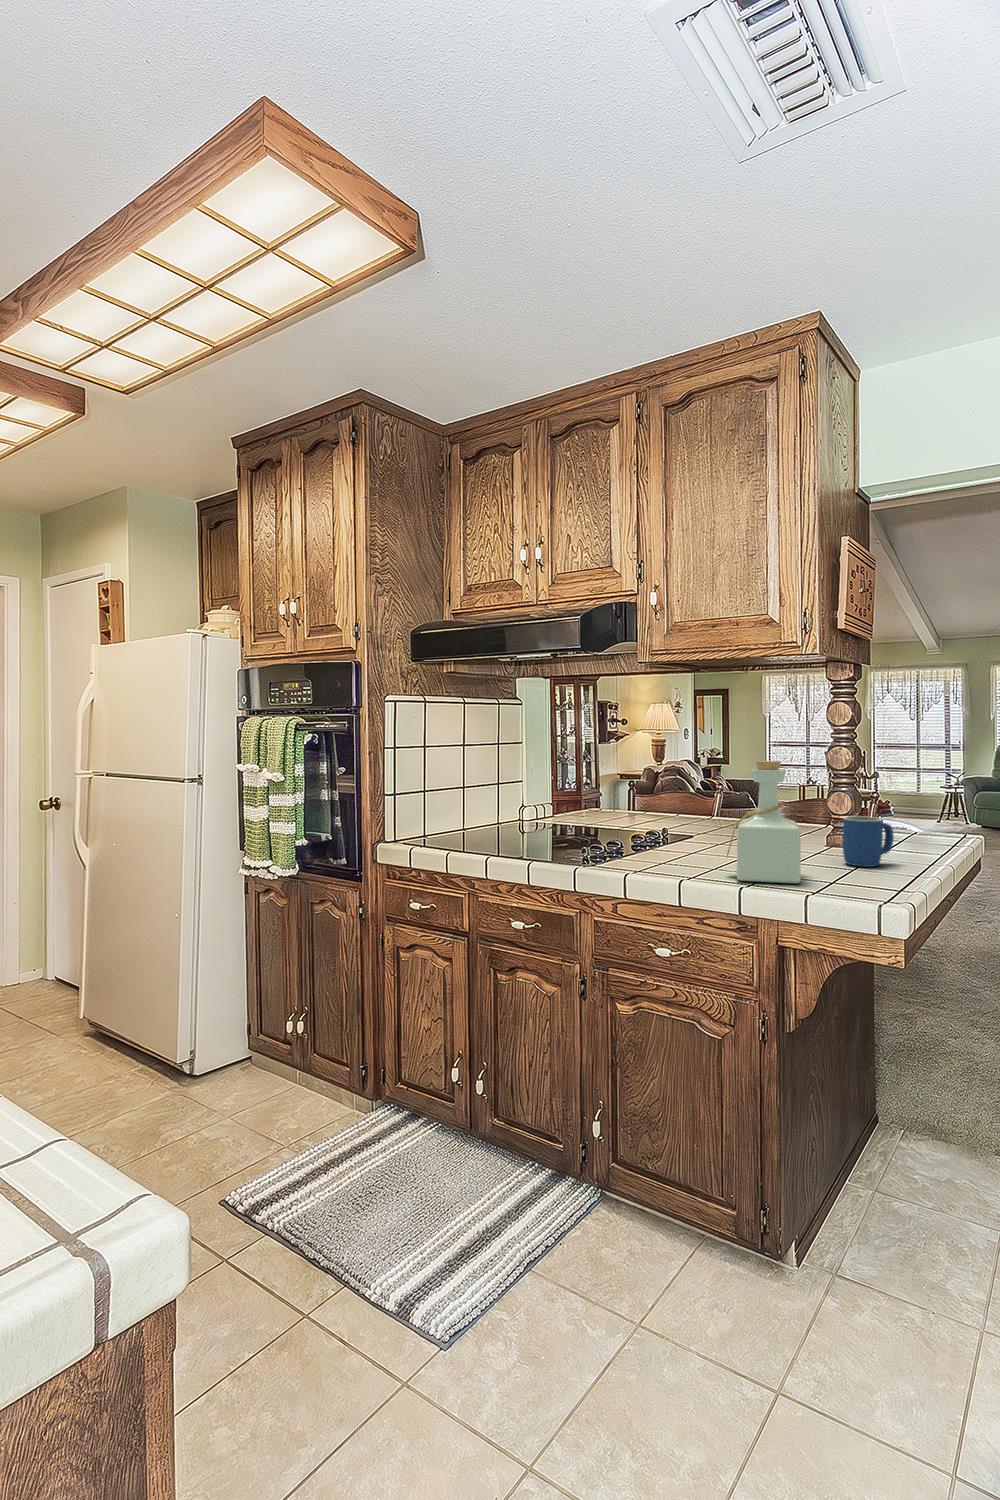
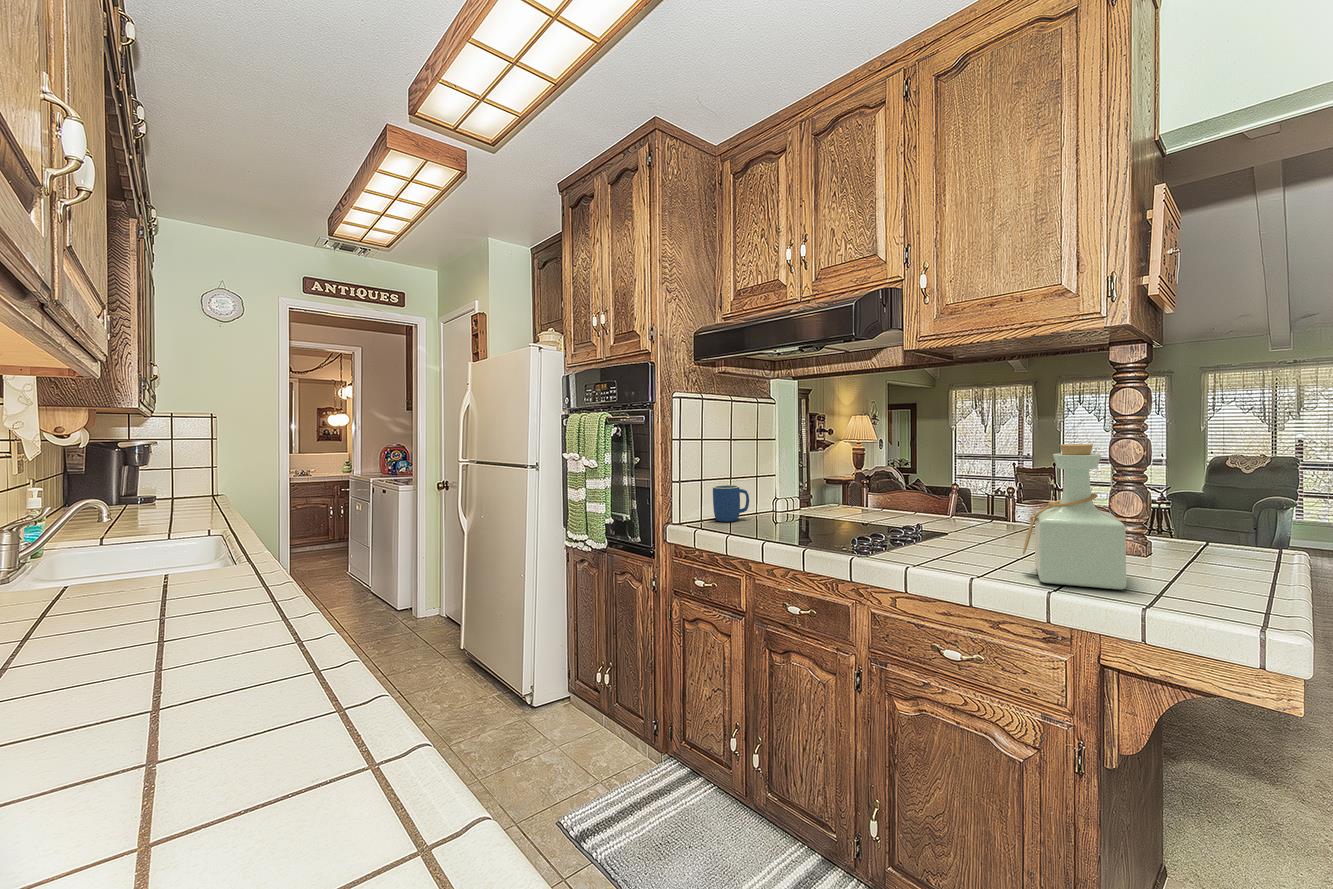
mug: present [842,816,894,867] -> present [713,485,749,522]

